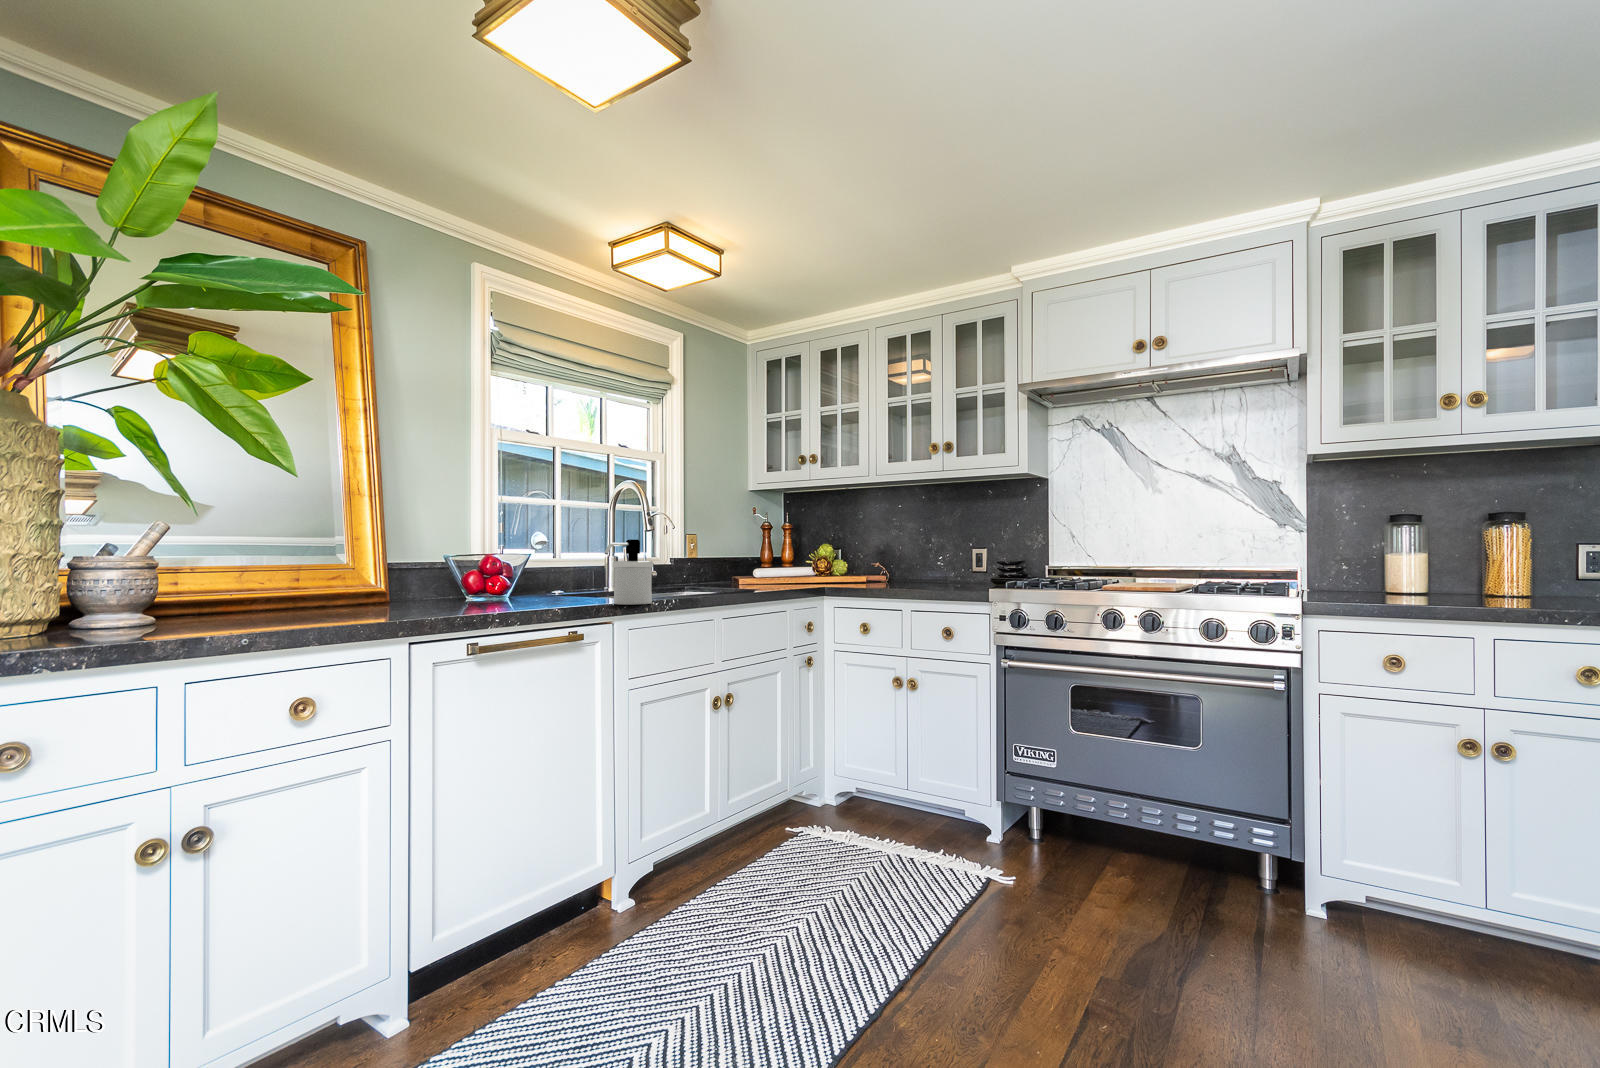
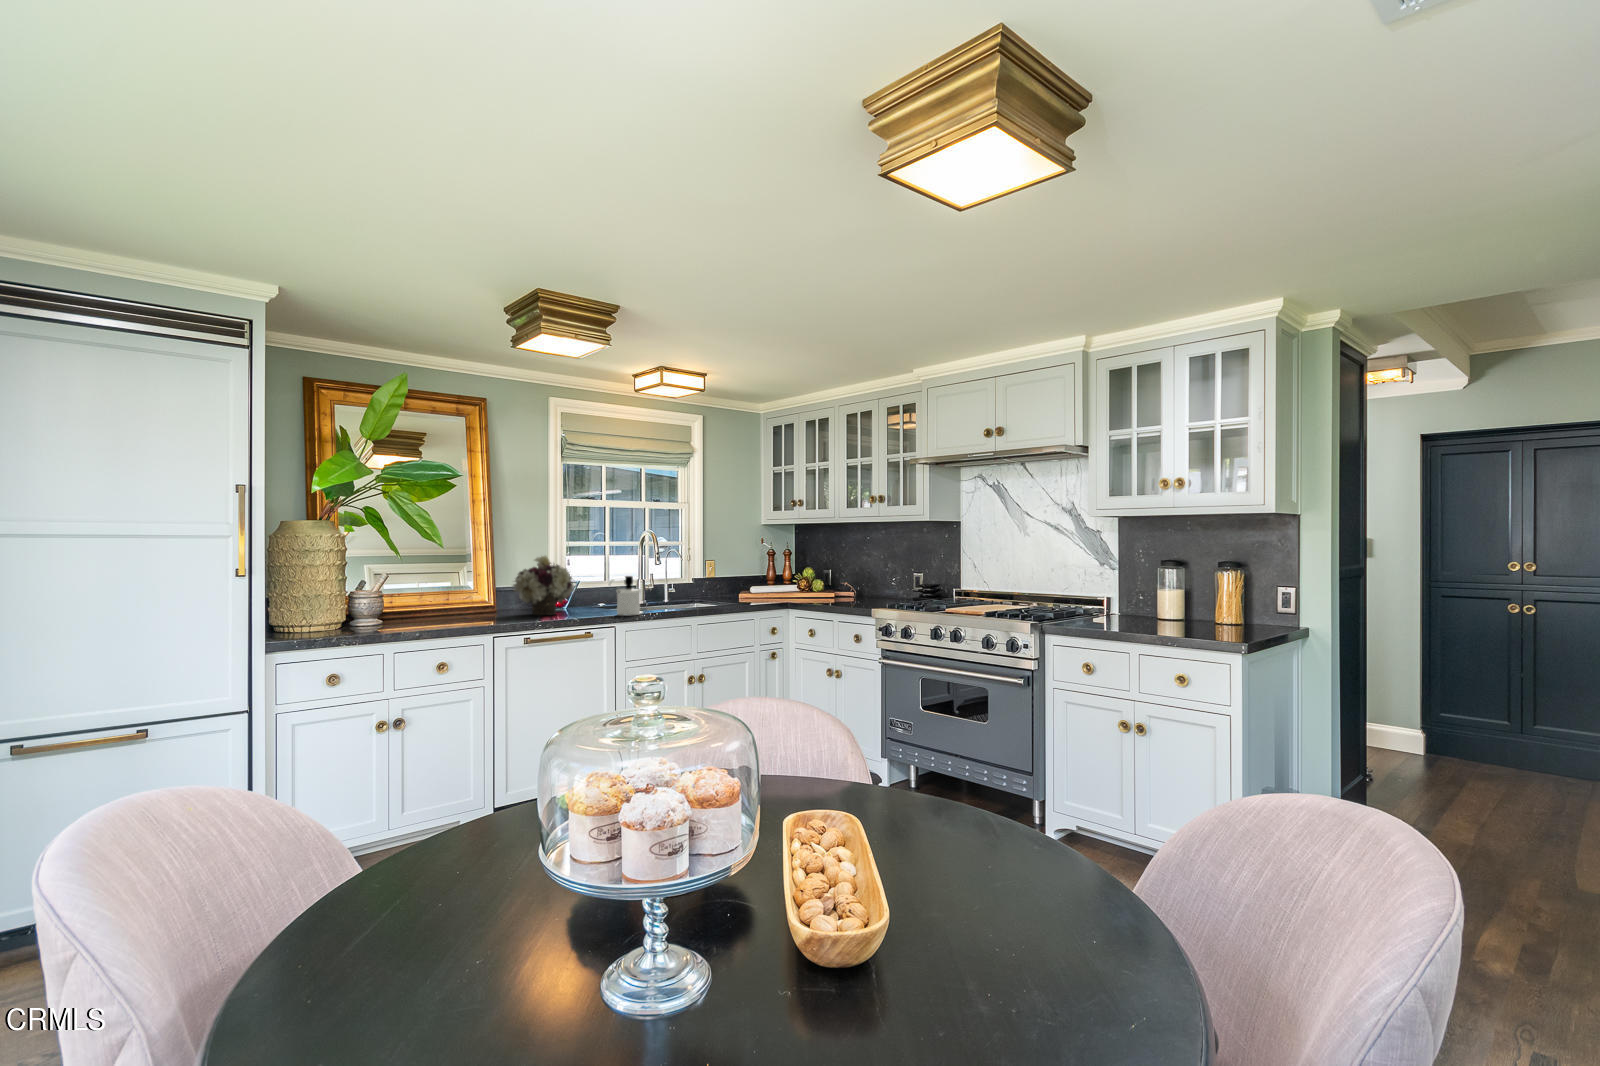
flower arrangement: none [426,504,534,607] -> present [513,556,574,615]

